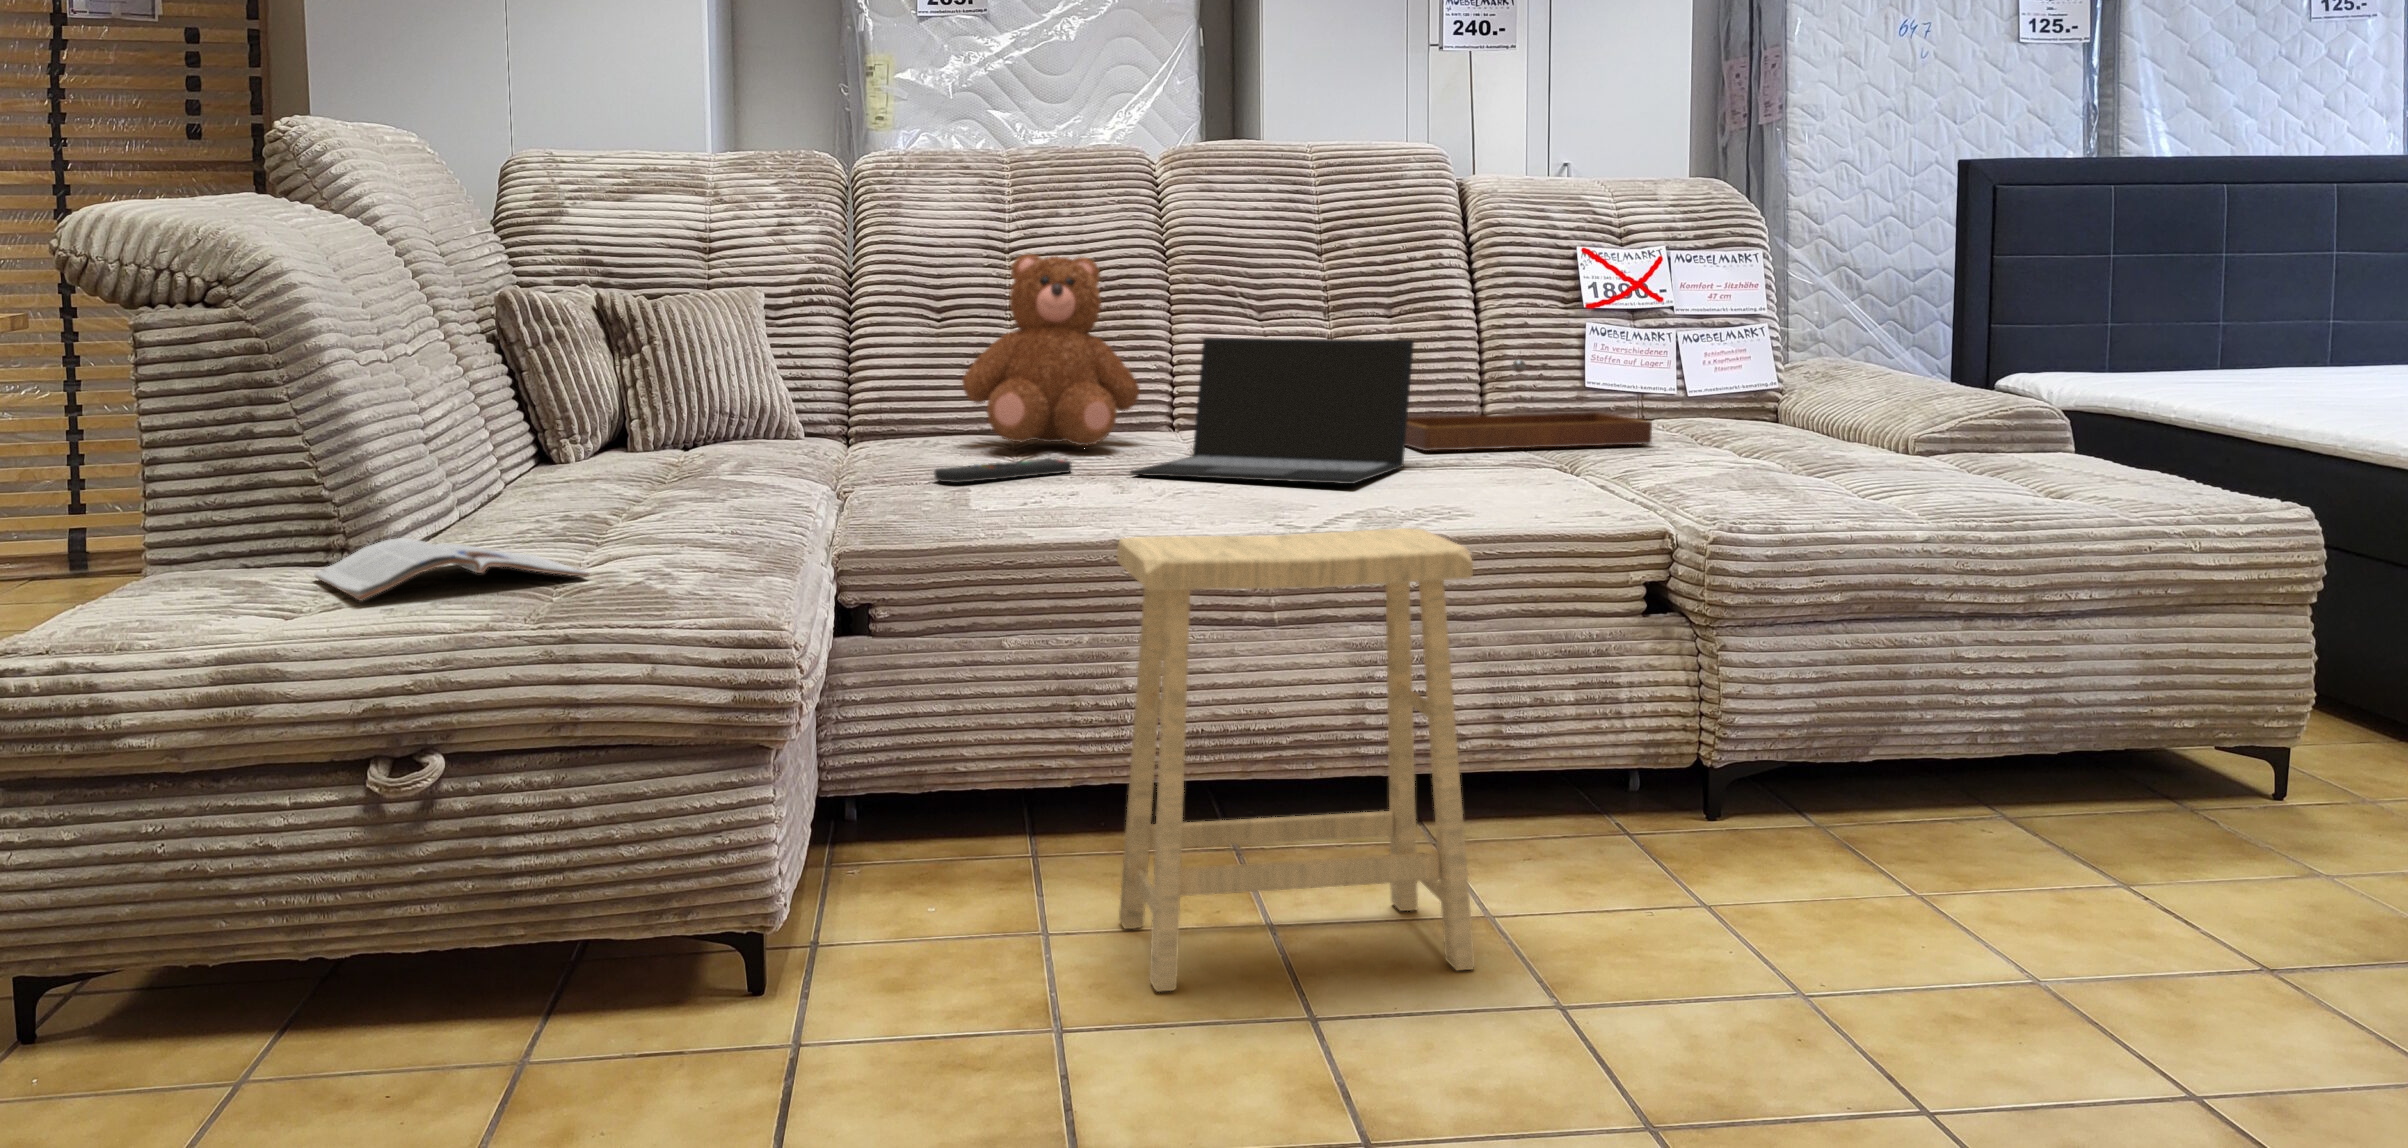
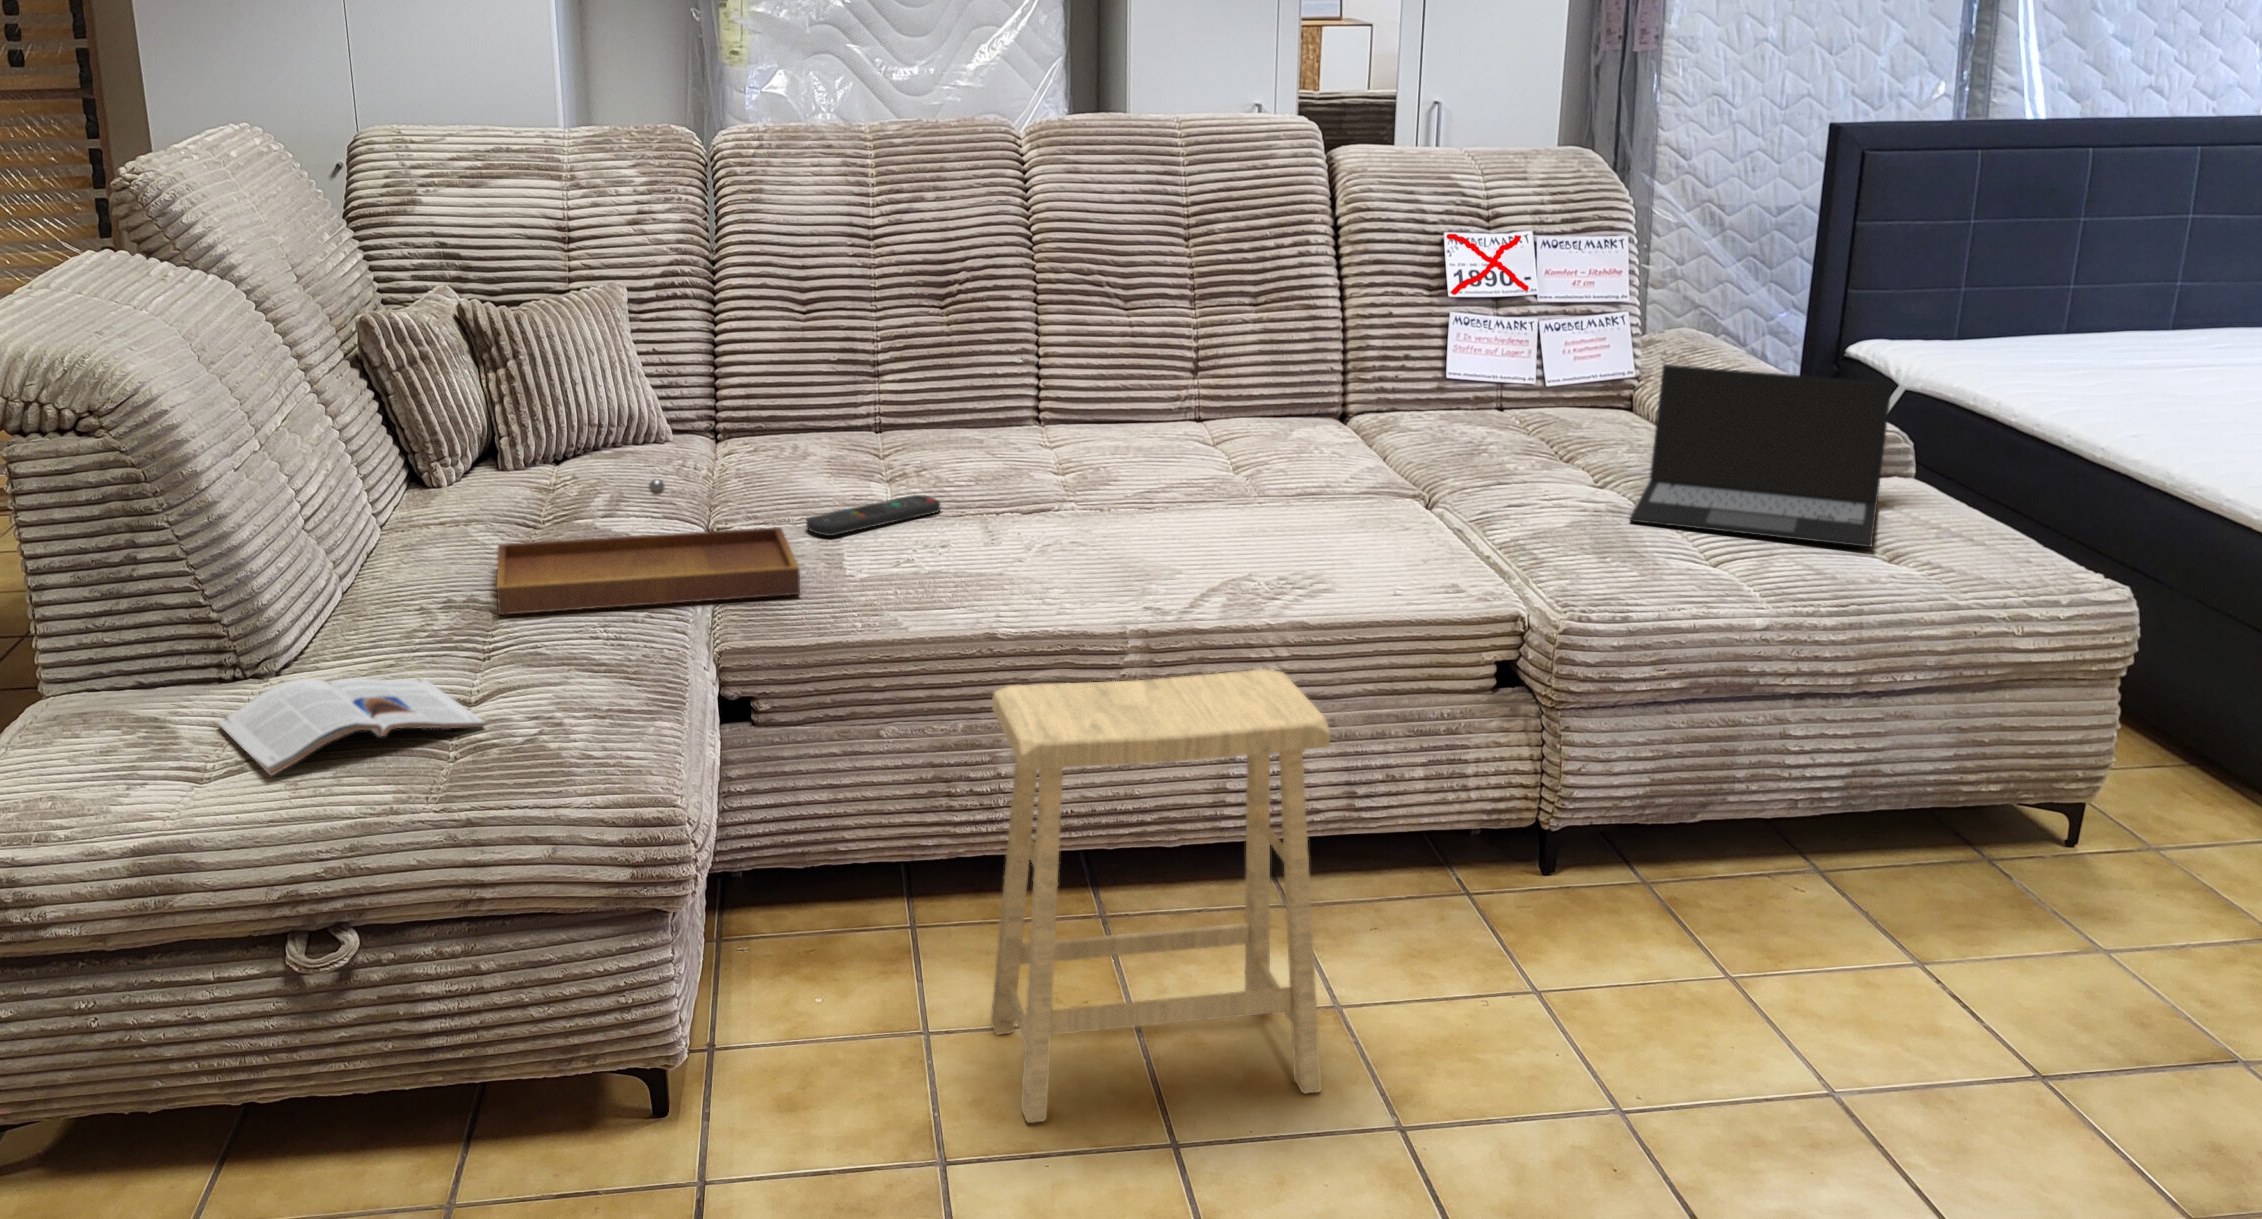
teddy bear: present [962,254,1140,446] -> none [827,259,1008,464]
laptop: present [1131,338,1414,484] -> present [1630,365,1892,547]
tray: present [1405,360,1652,451] -> present [497,479,800,615]

